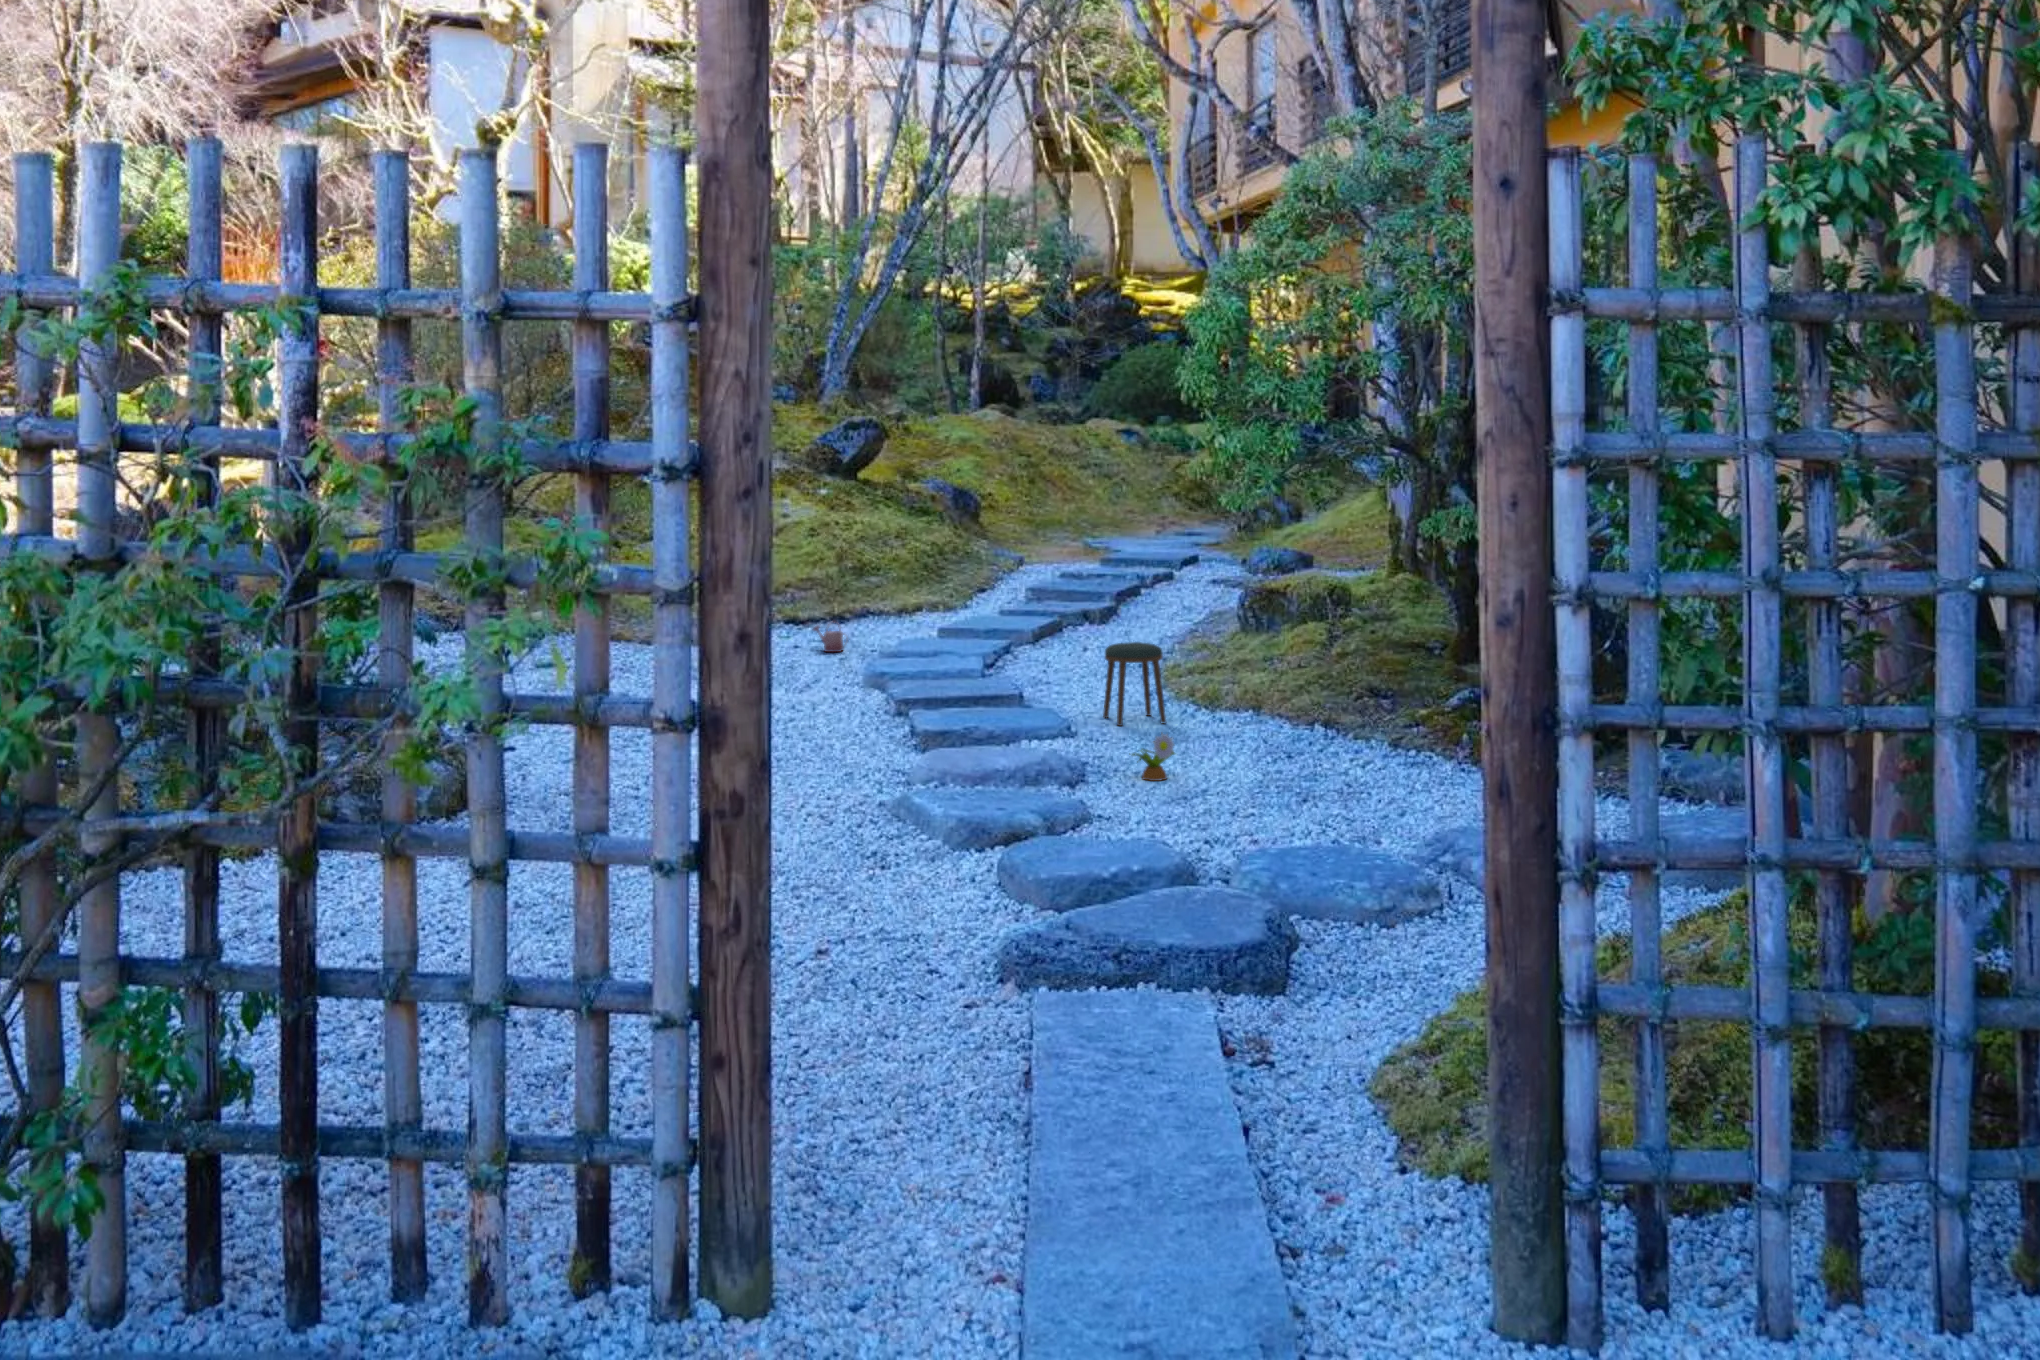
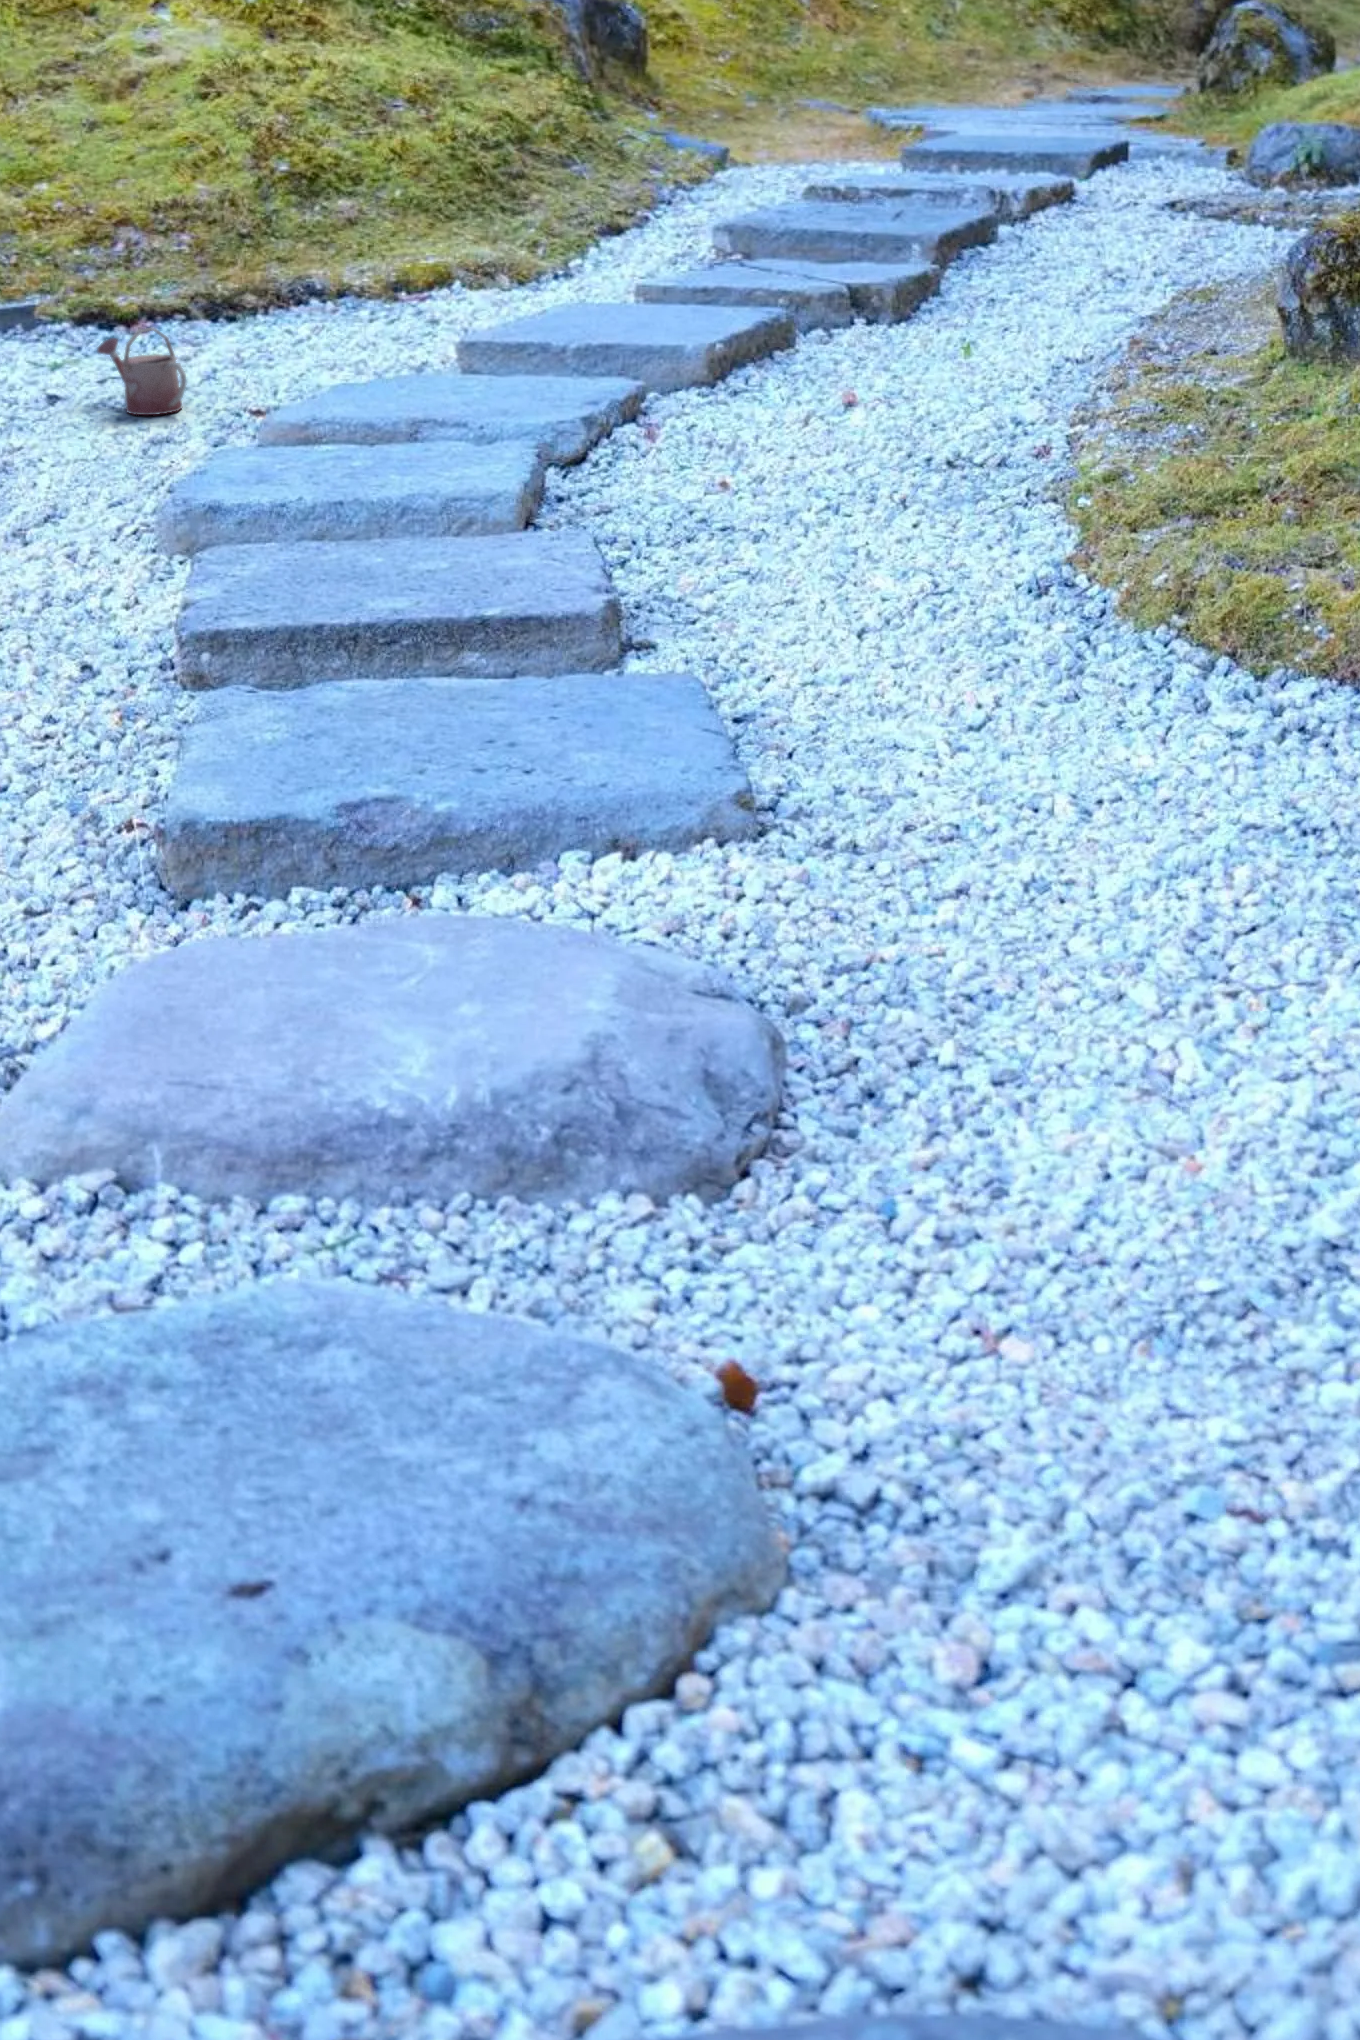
stool: present [1103,642,1166,726] -> none [886,430,1108,736]
decorative plant: present [1132,733,1175,781] -> none [984,976,1219,1190]

